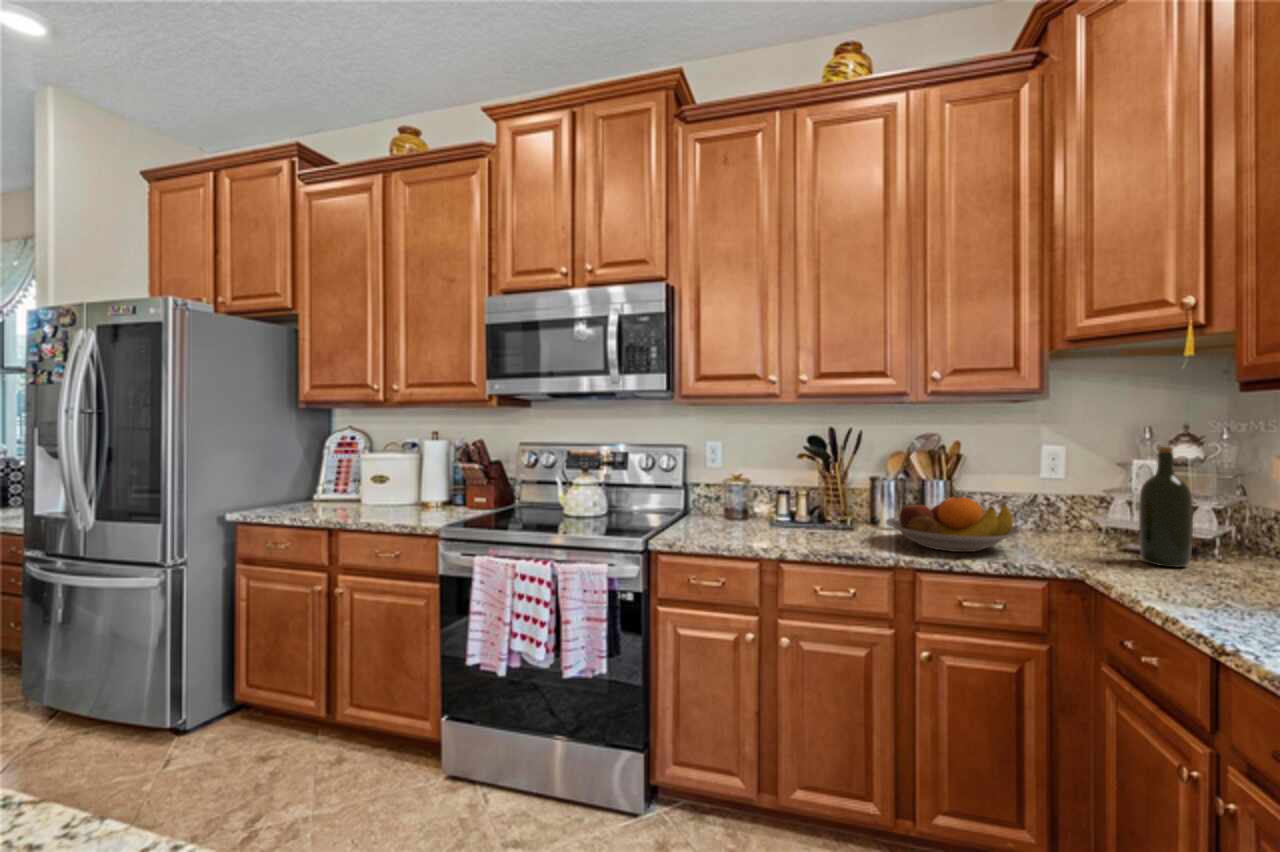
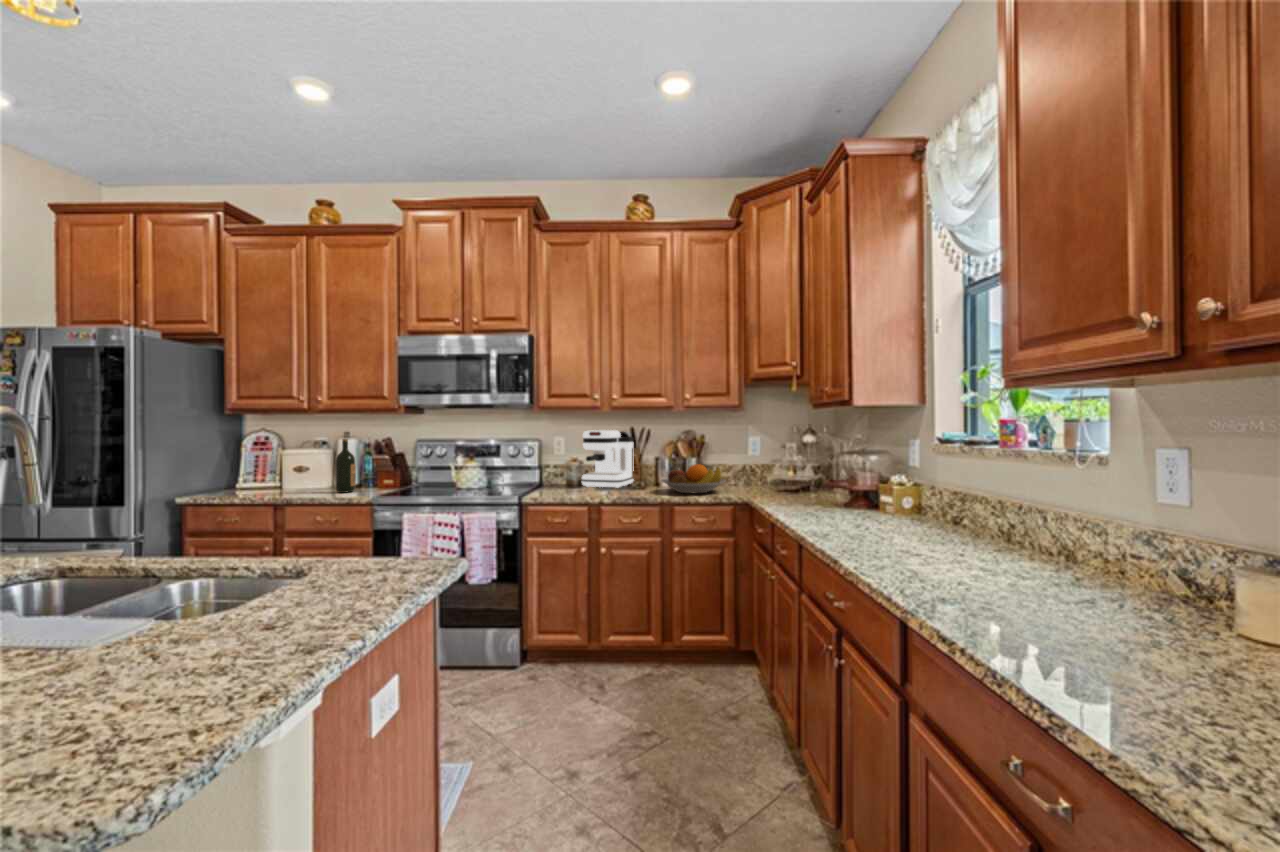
coffee maker: none [747,433,832,528] -> present [582,430,634,488]
wine bottle: present [1139,447,1193,567] -> present [335,439,356,493]

